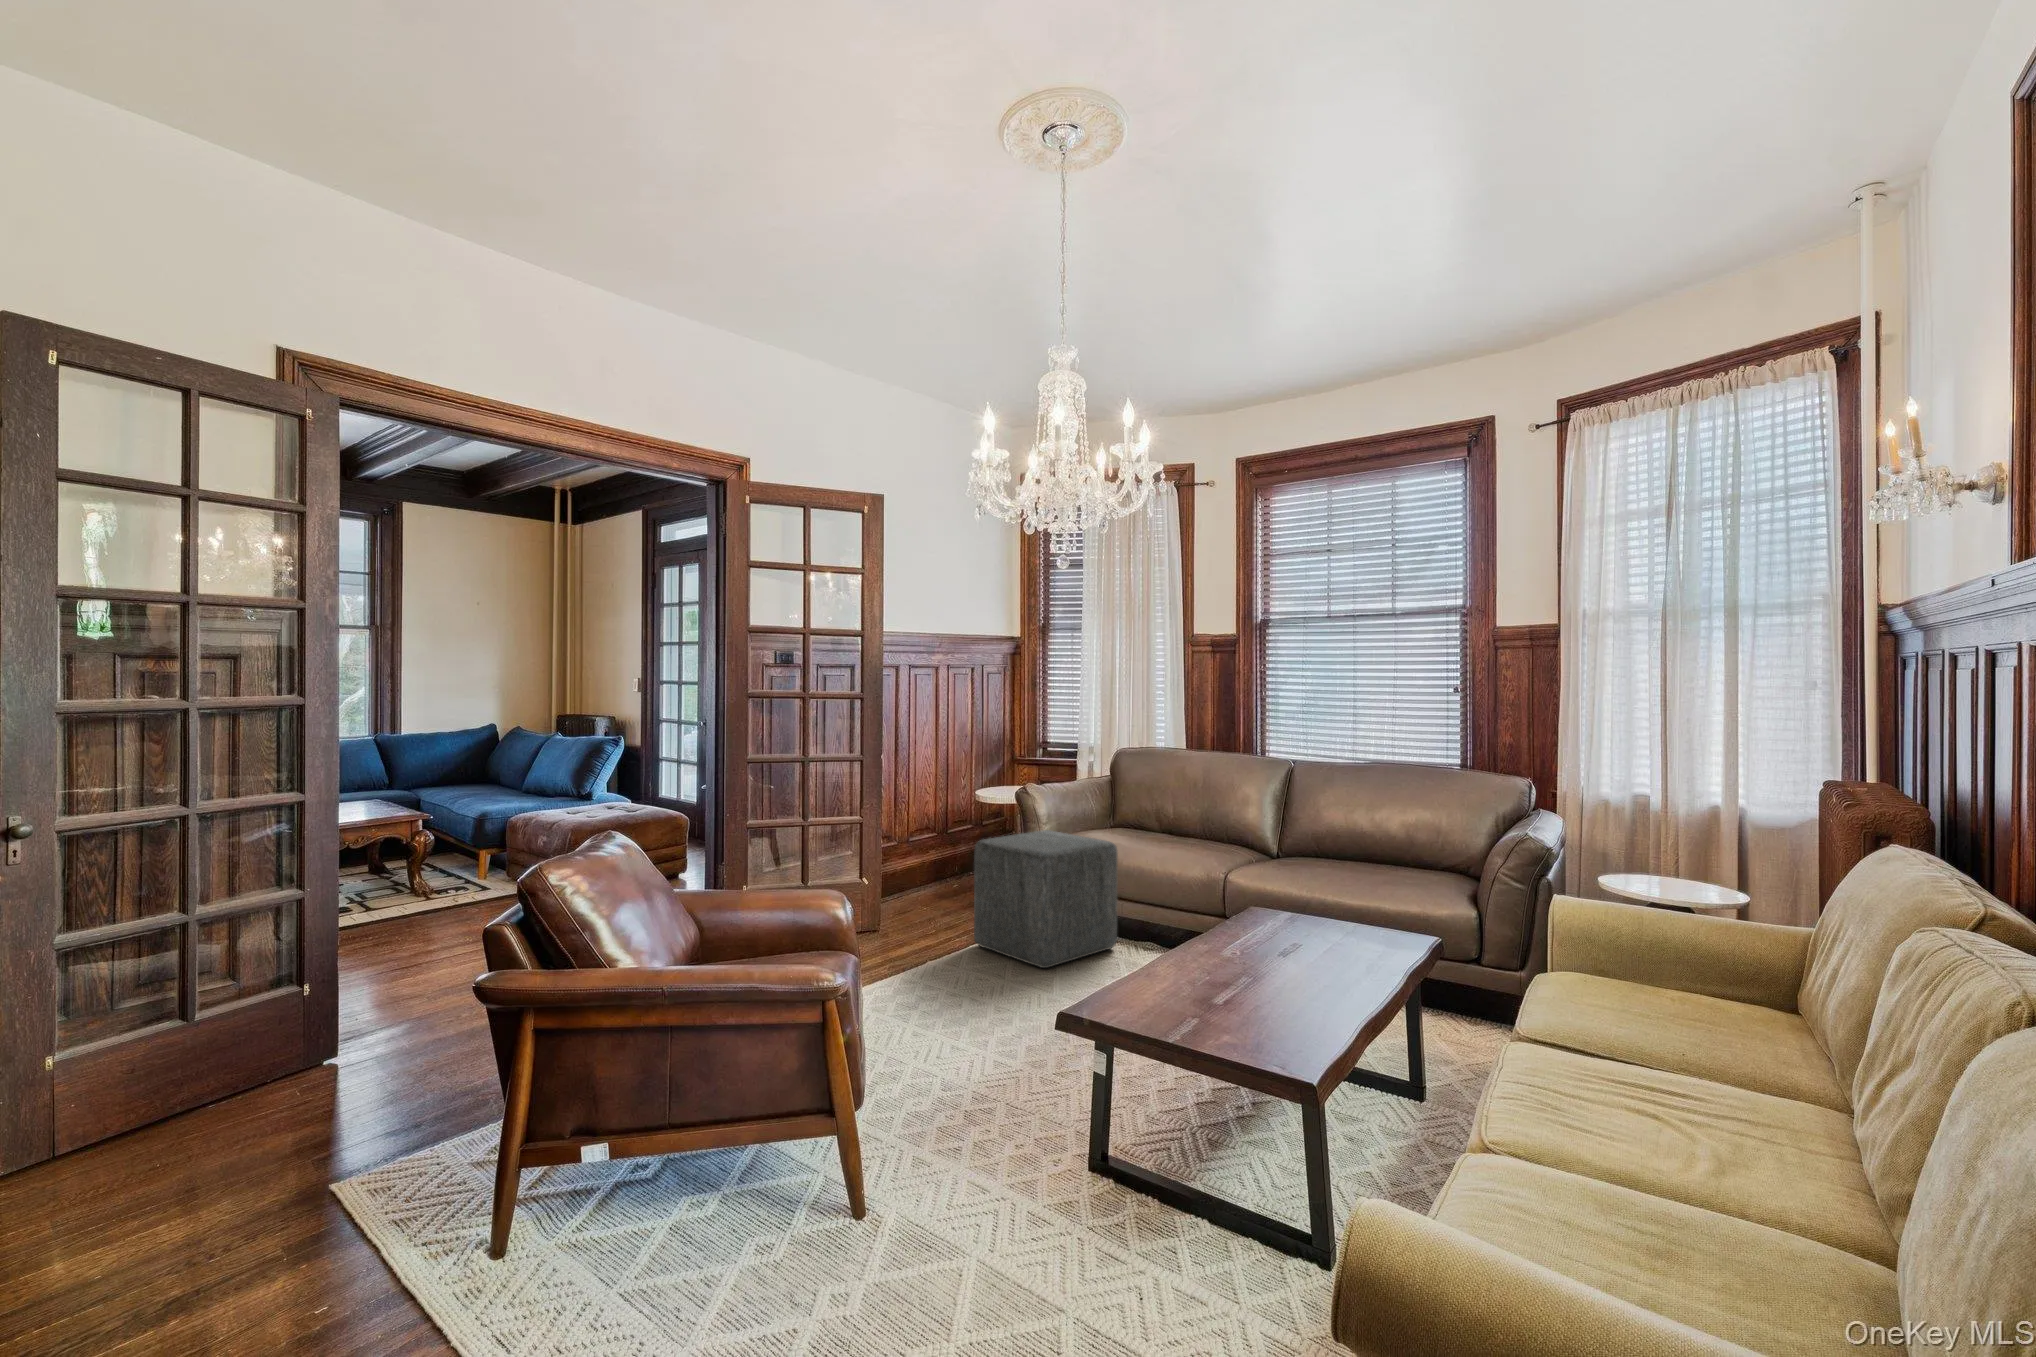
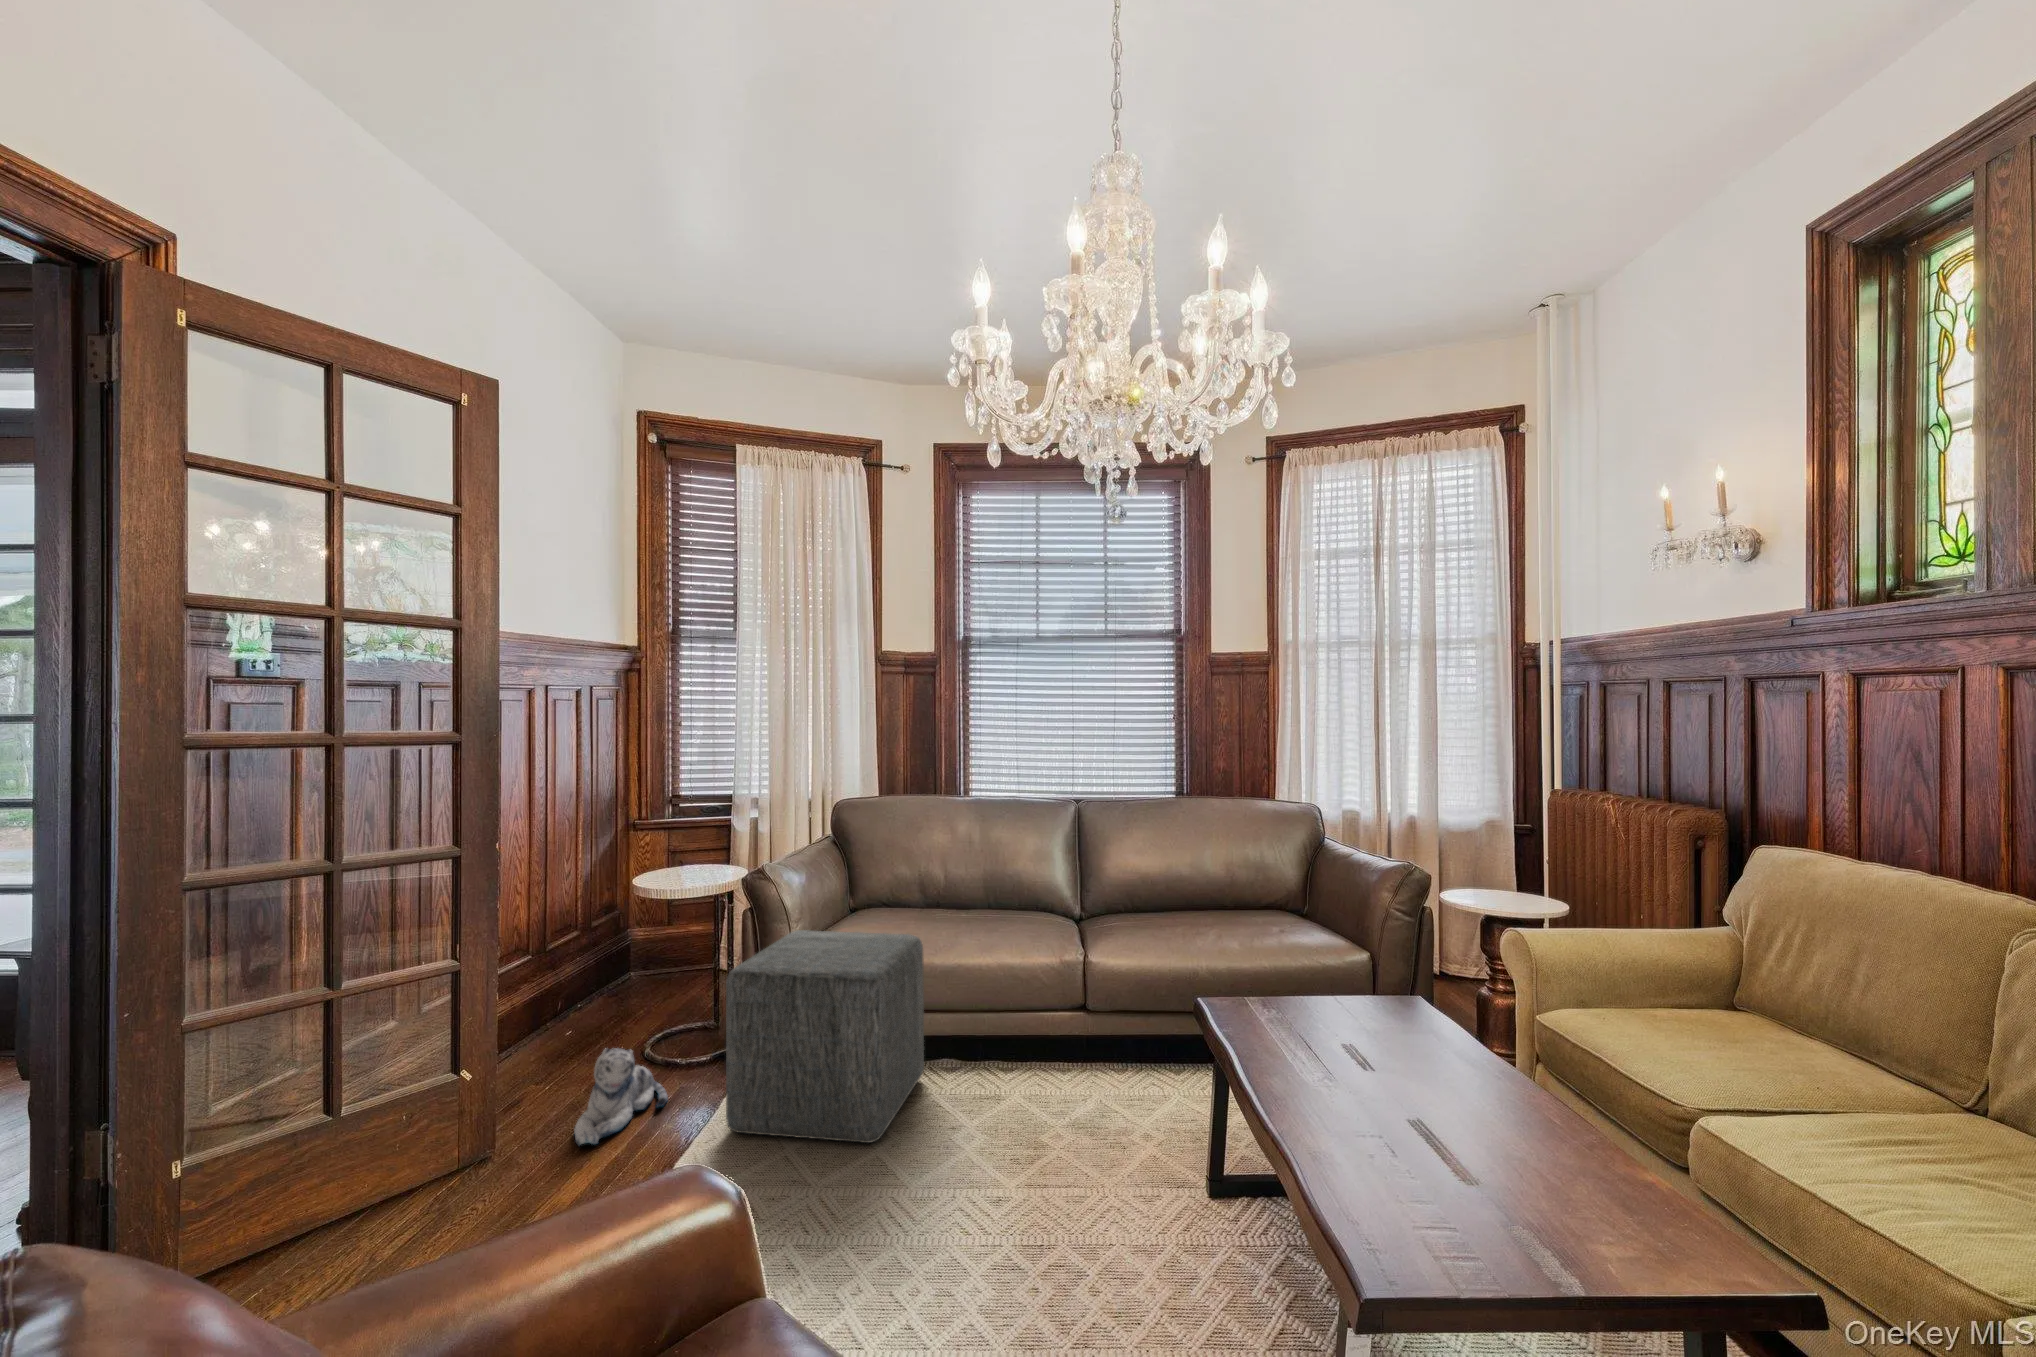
plush toy: none [900,882,968,934] -> present [574,1048,668,1146]

